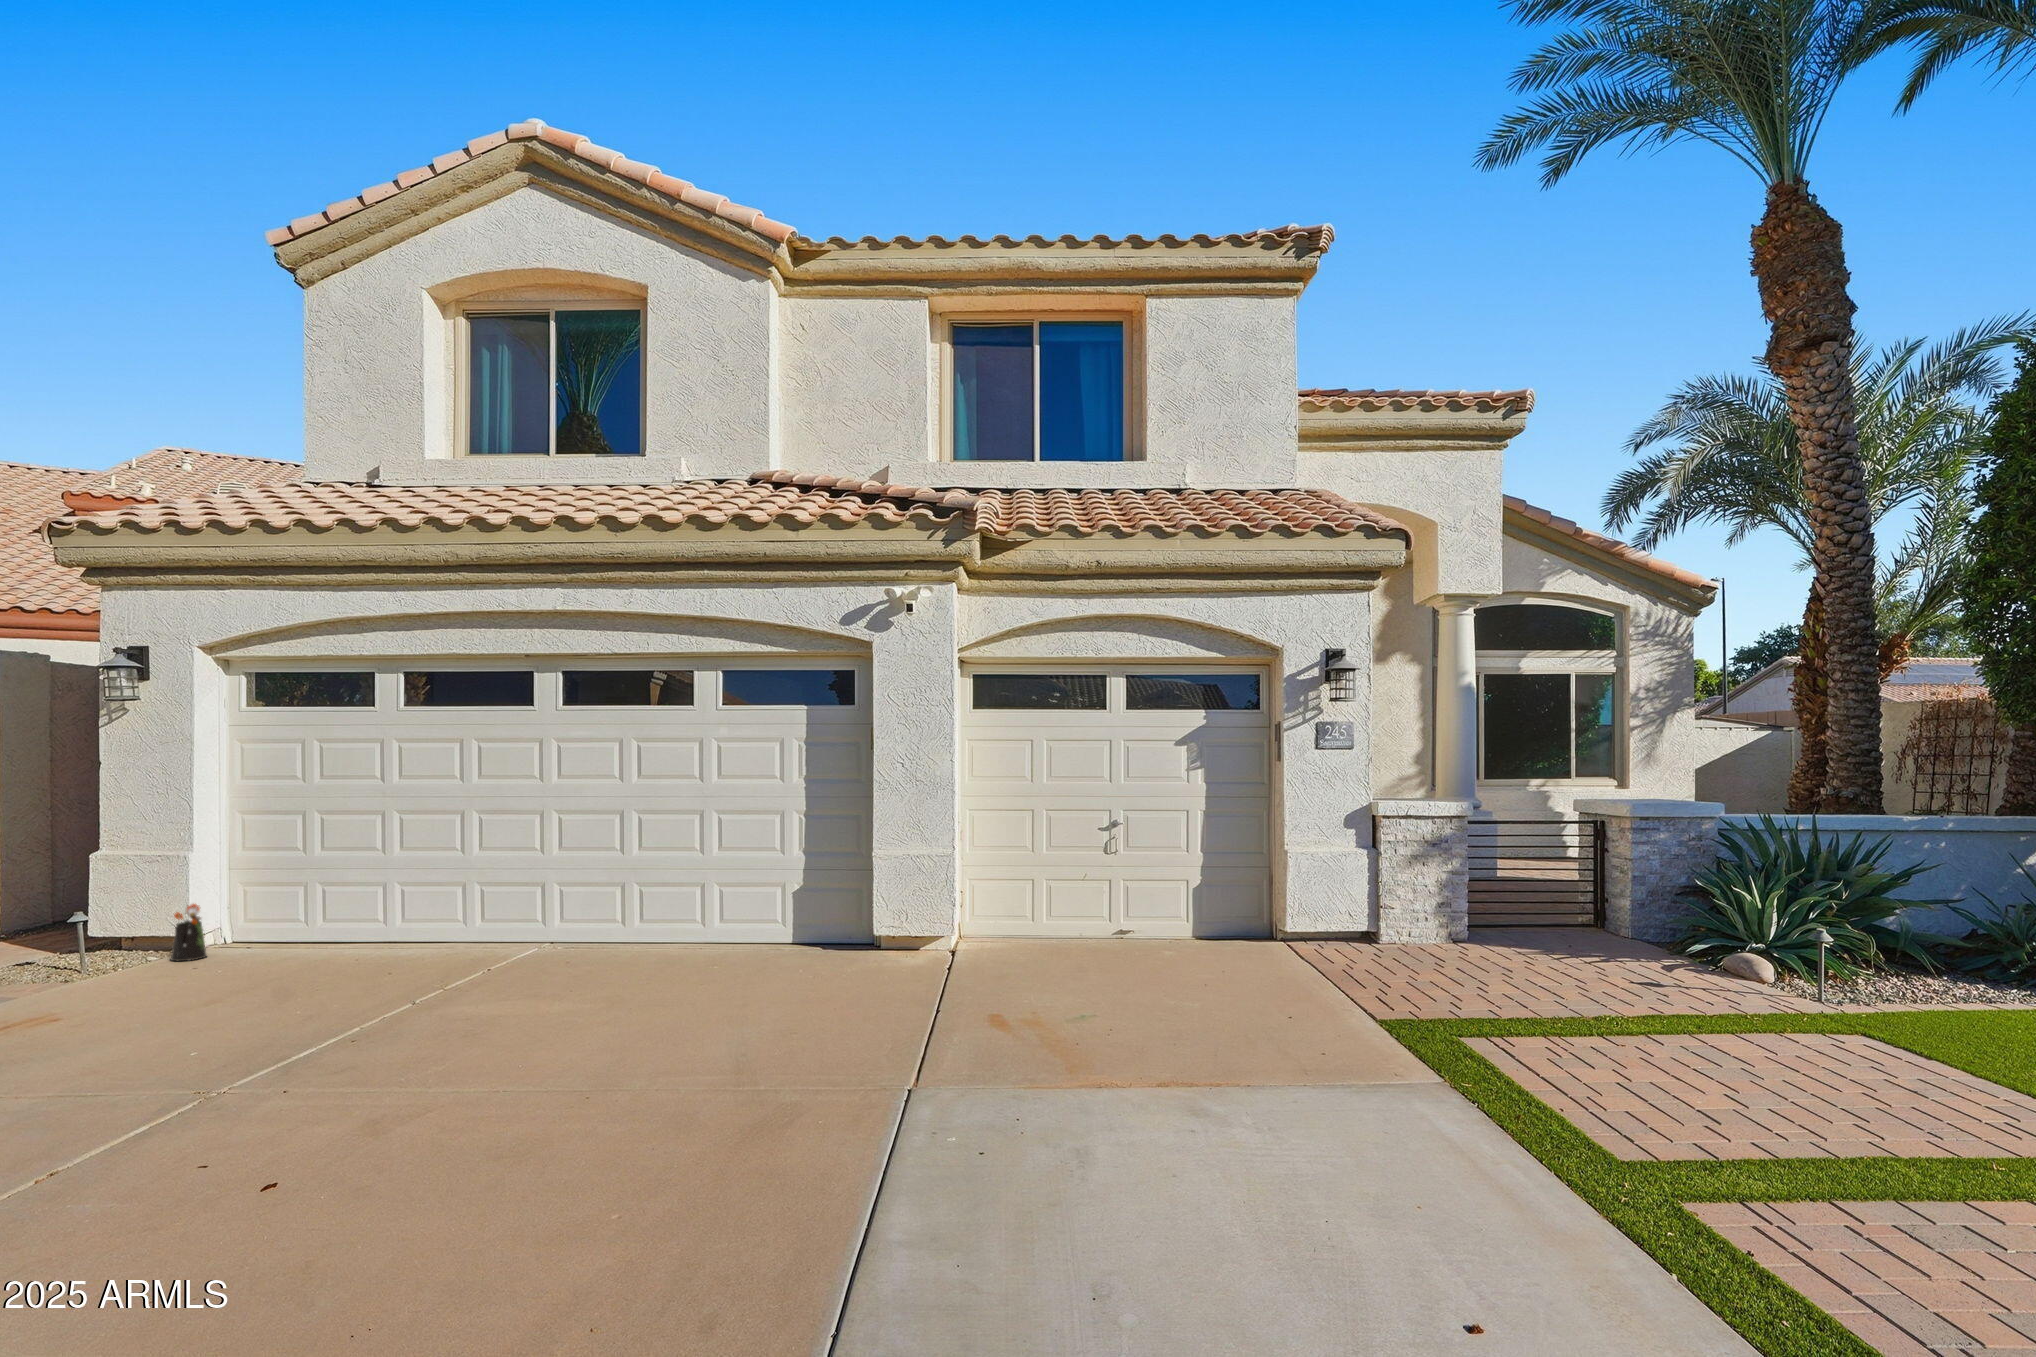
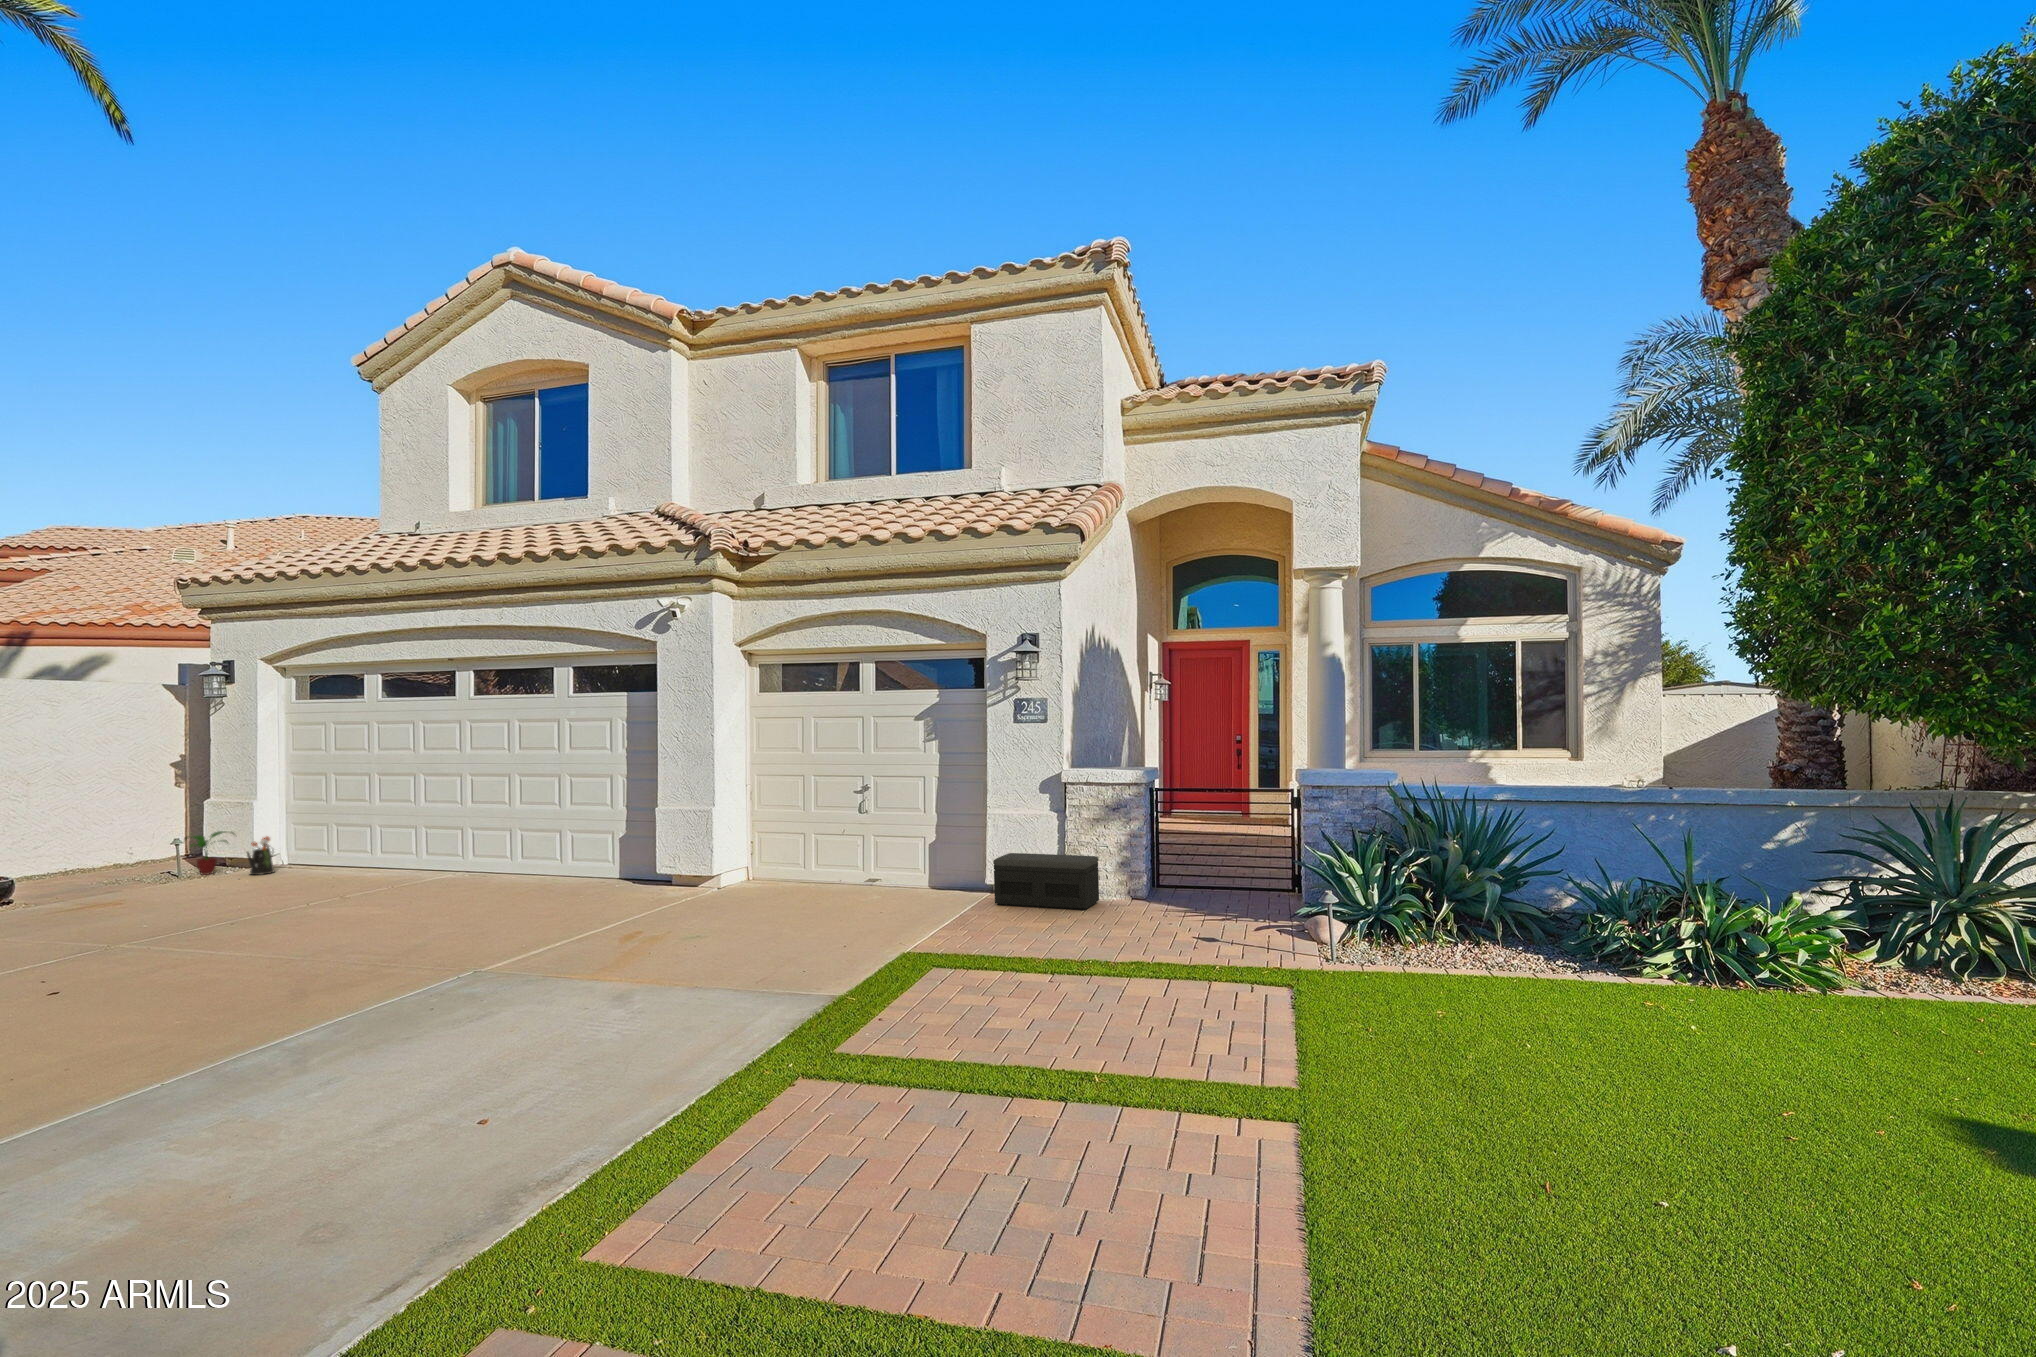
storage bench: none [1315,894,1434,954] -> present [993,853,1099,910]
potted plant: none [43,898,127,965] -> present [185,831,234,875]

